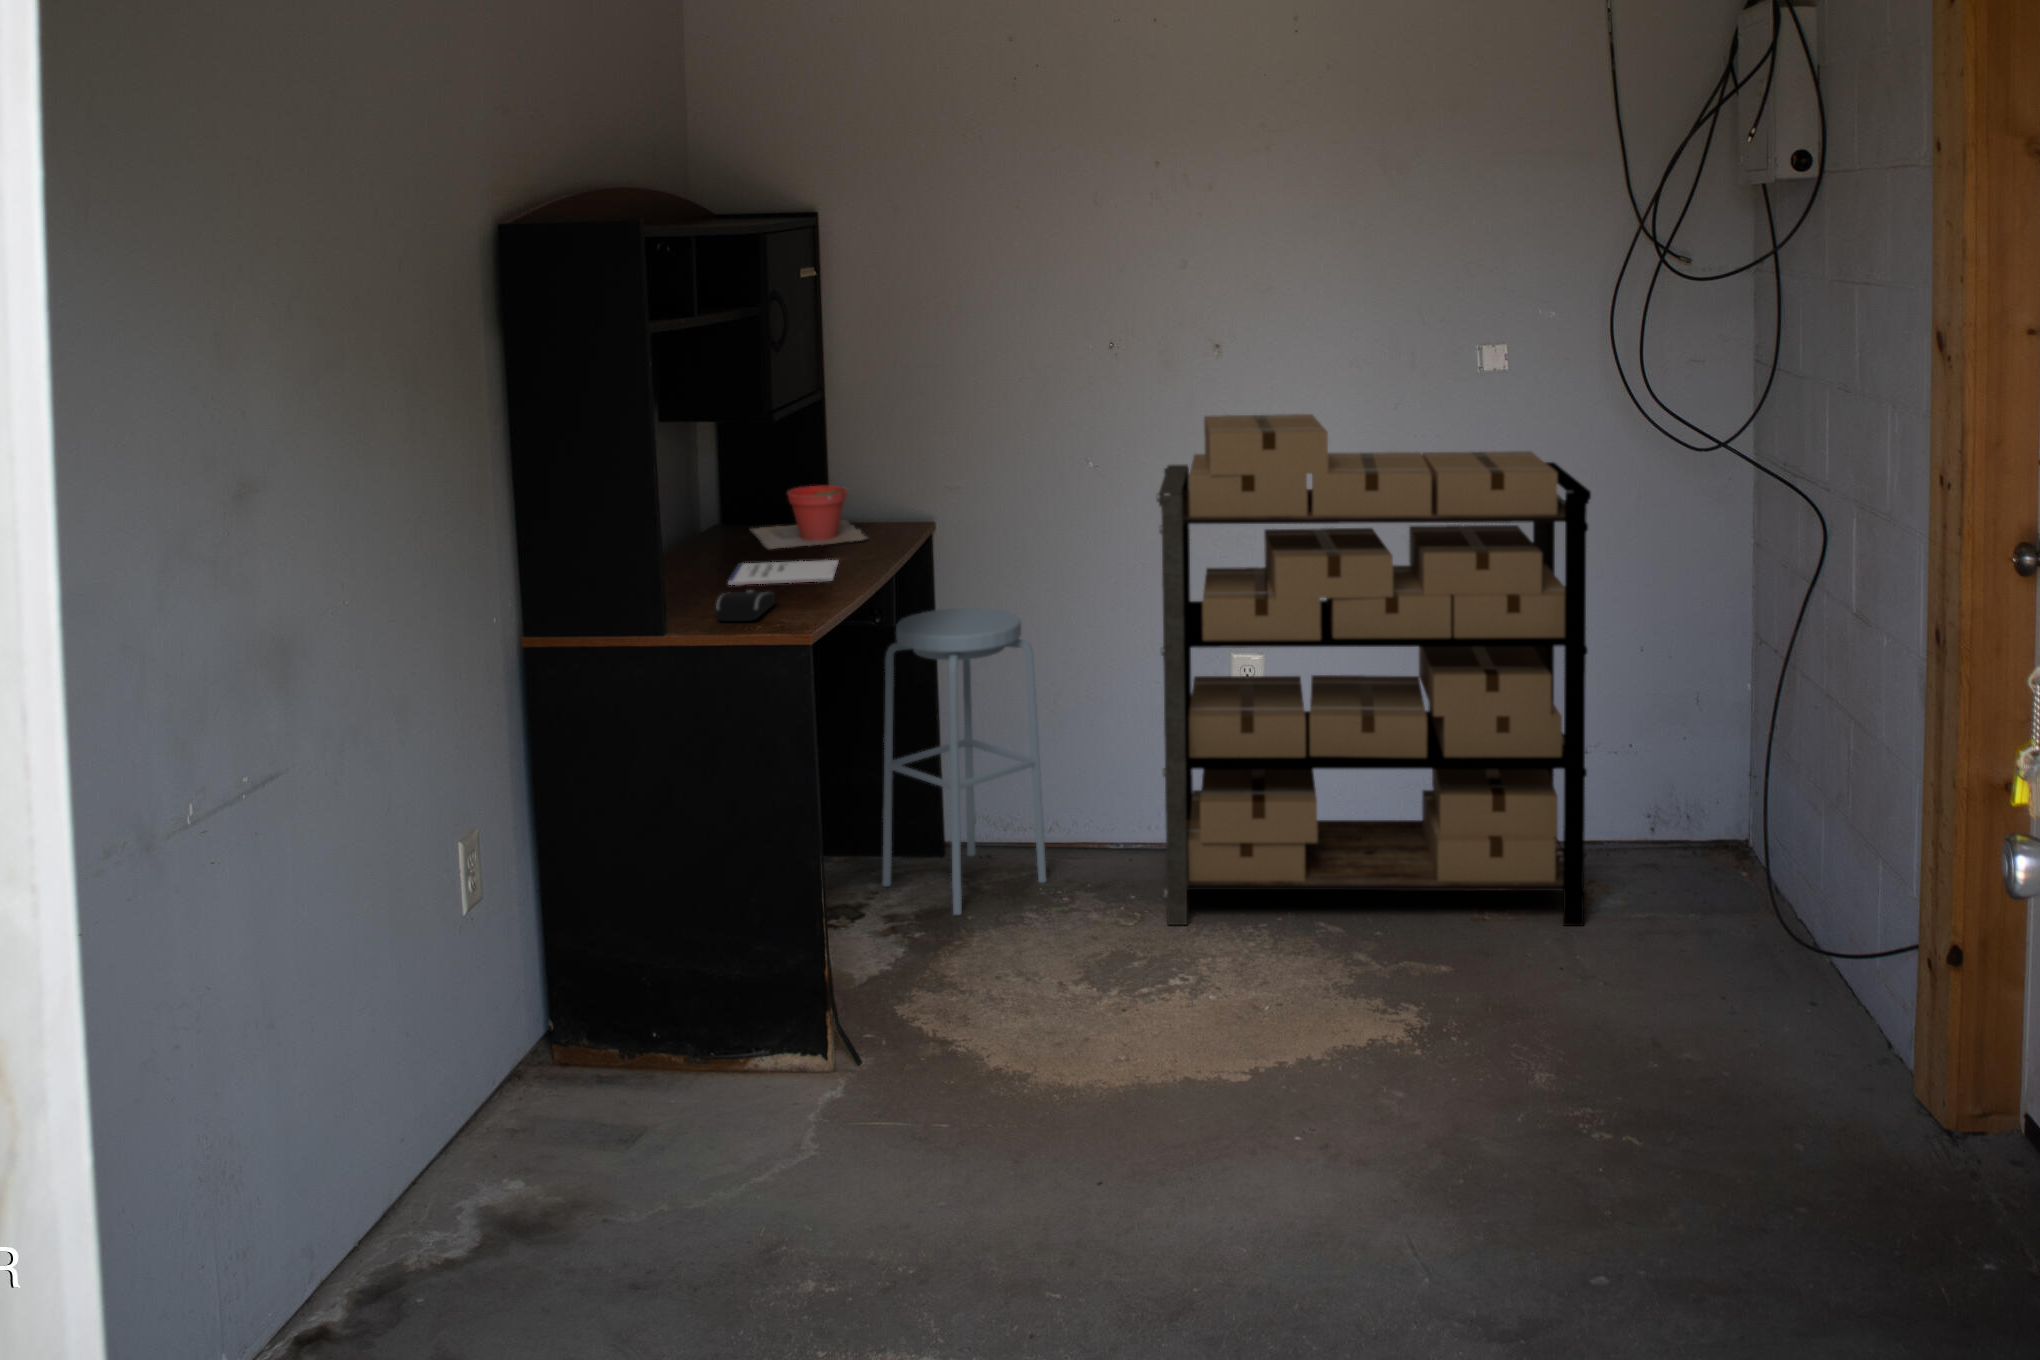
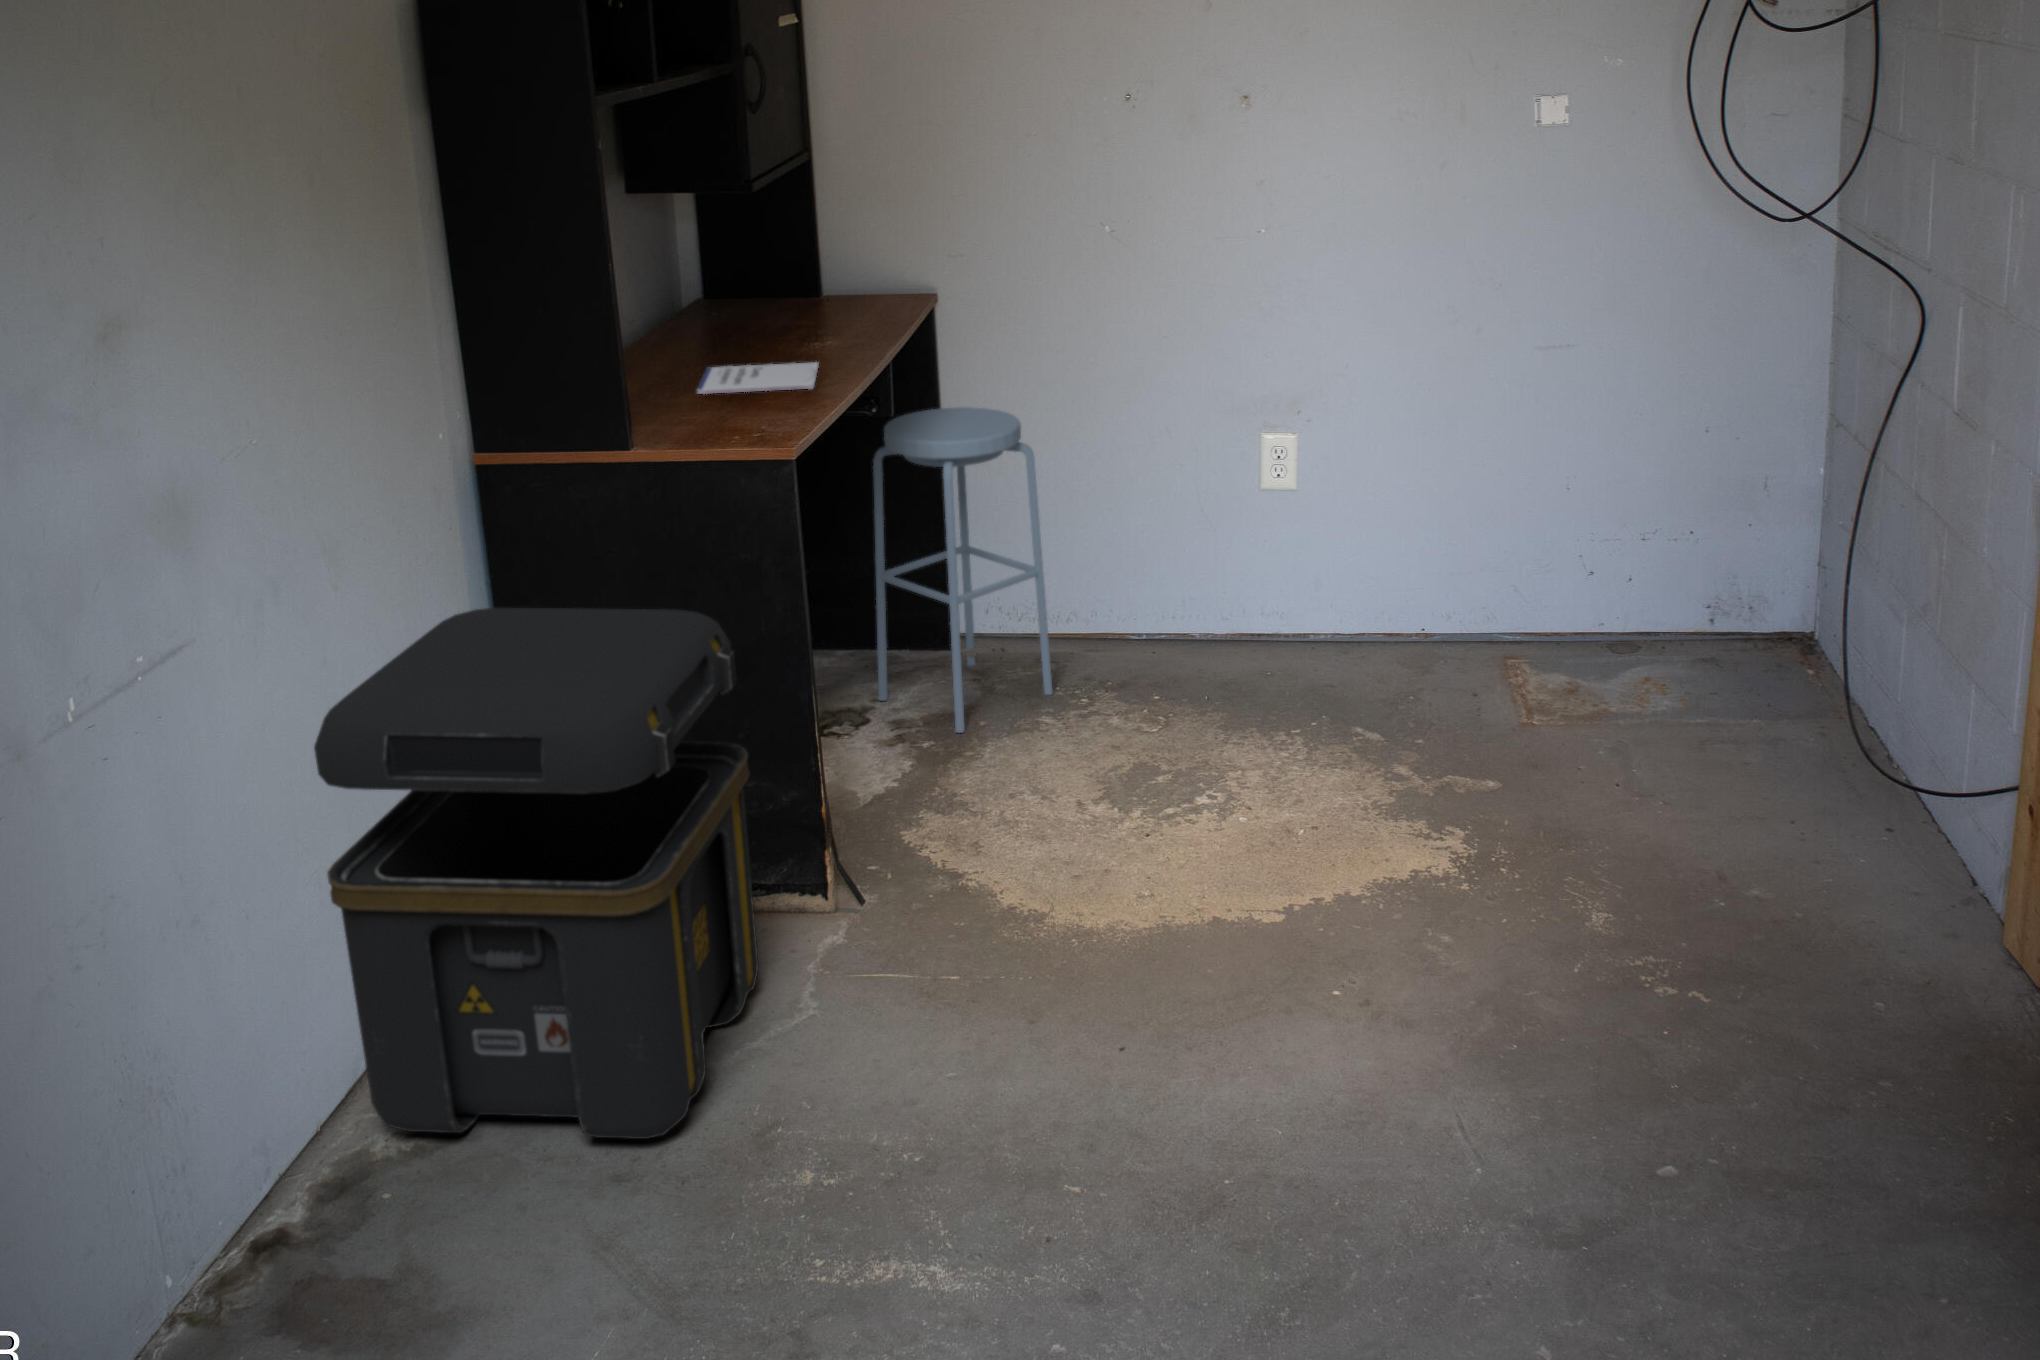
shelving unit: present [1156,414,1591,926] -> none [1171,193,1655,742]
plant pot: present [751,486,866,549] -> none [716,276,851,349]
computer mouse: present [716,590,775,621] -> none [685,403,751,440]
toolbox: none [369,767,756,1272] -> present [314,608,758,1139]

